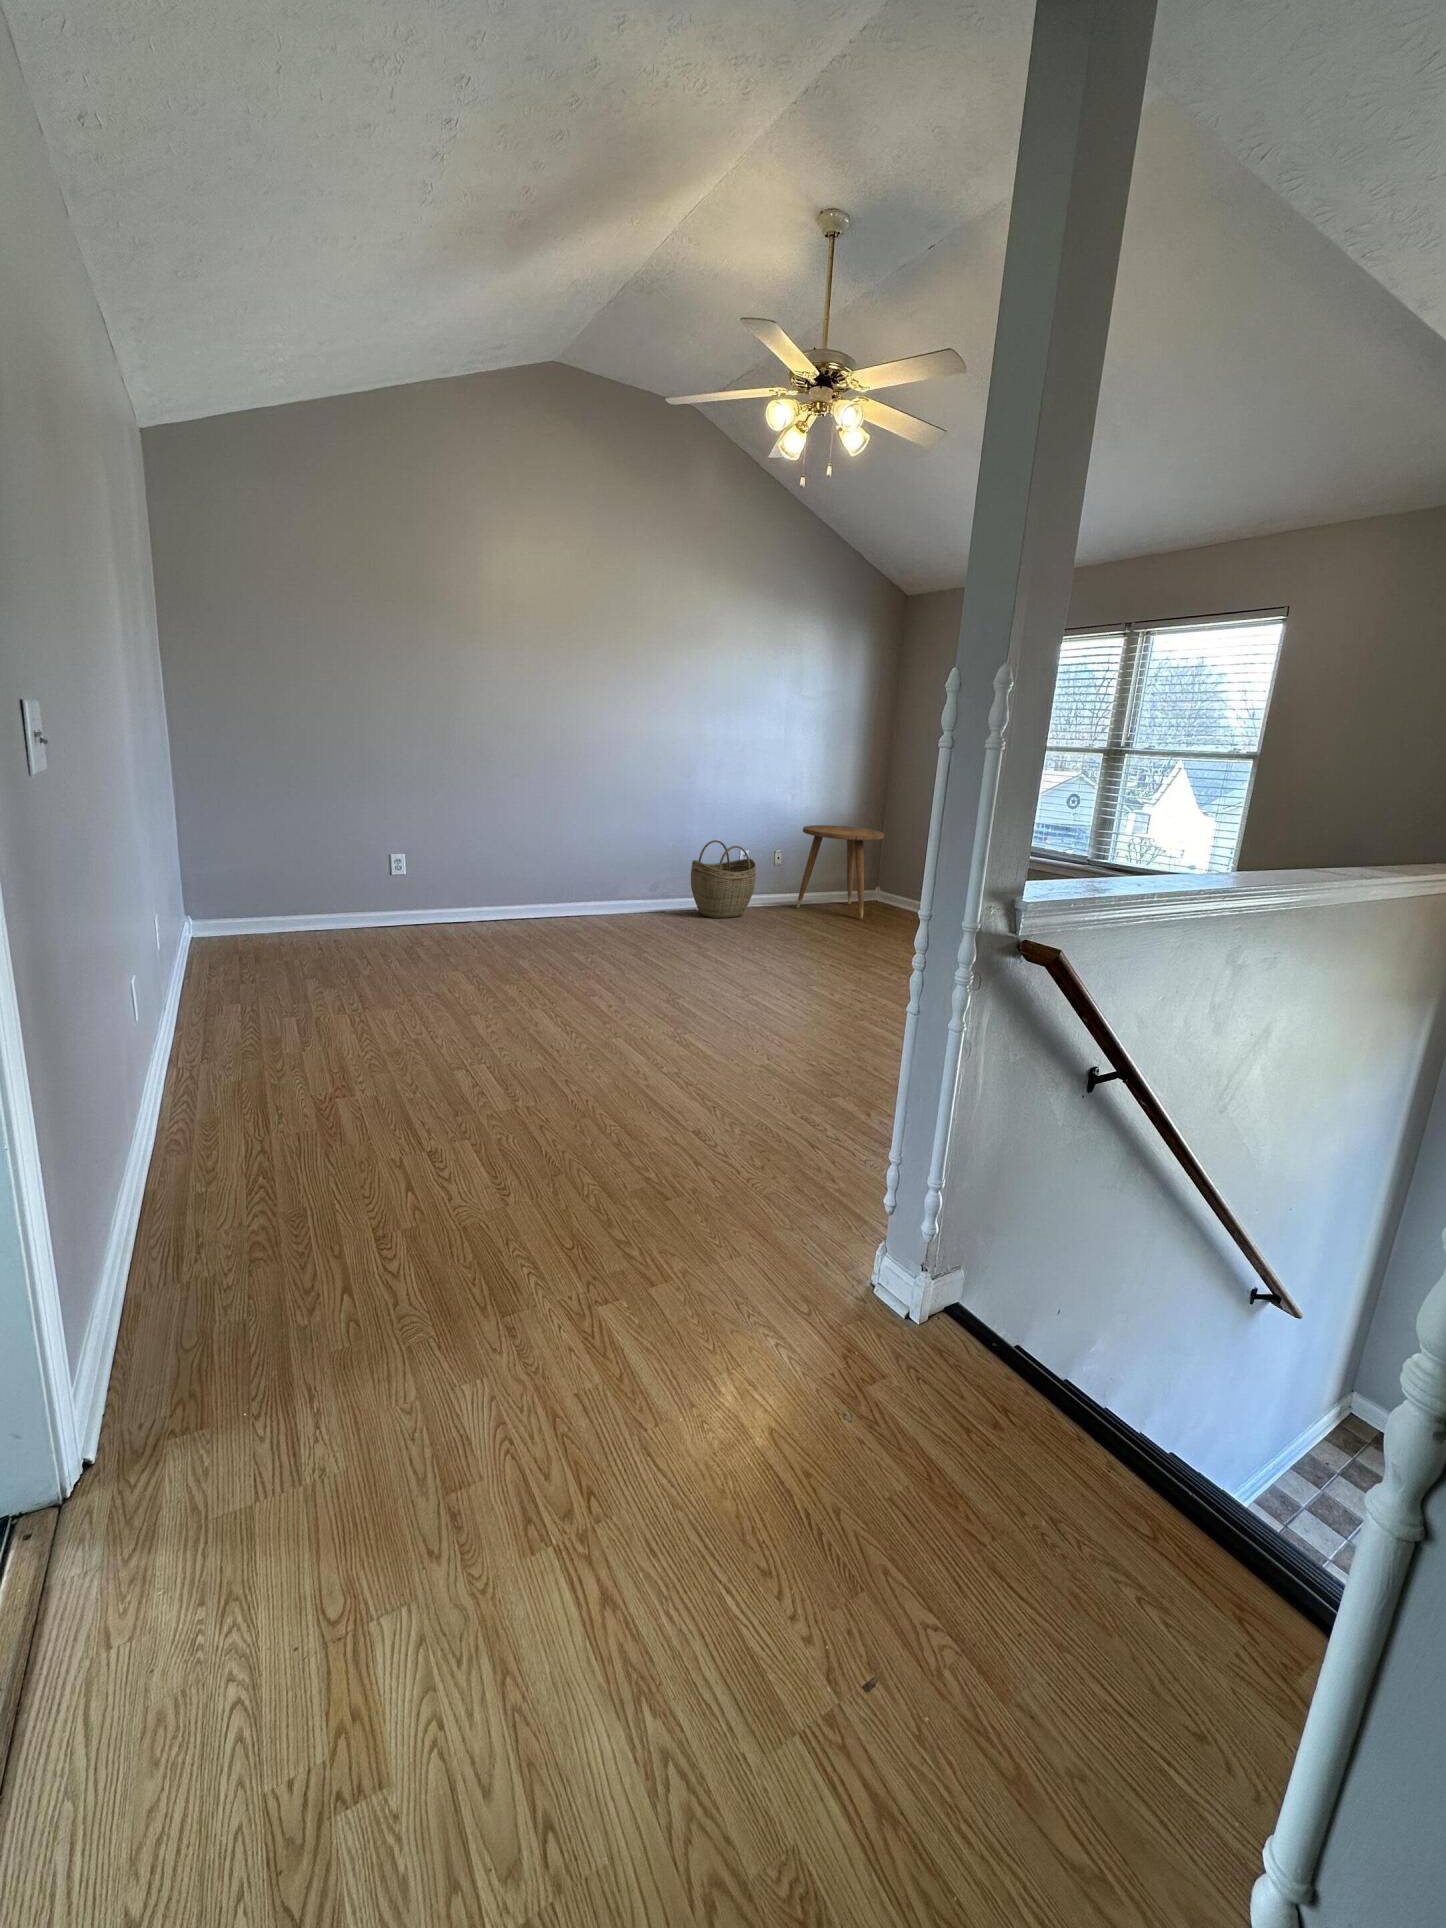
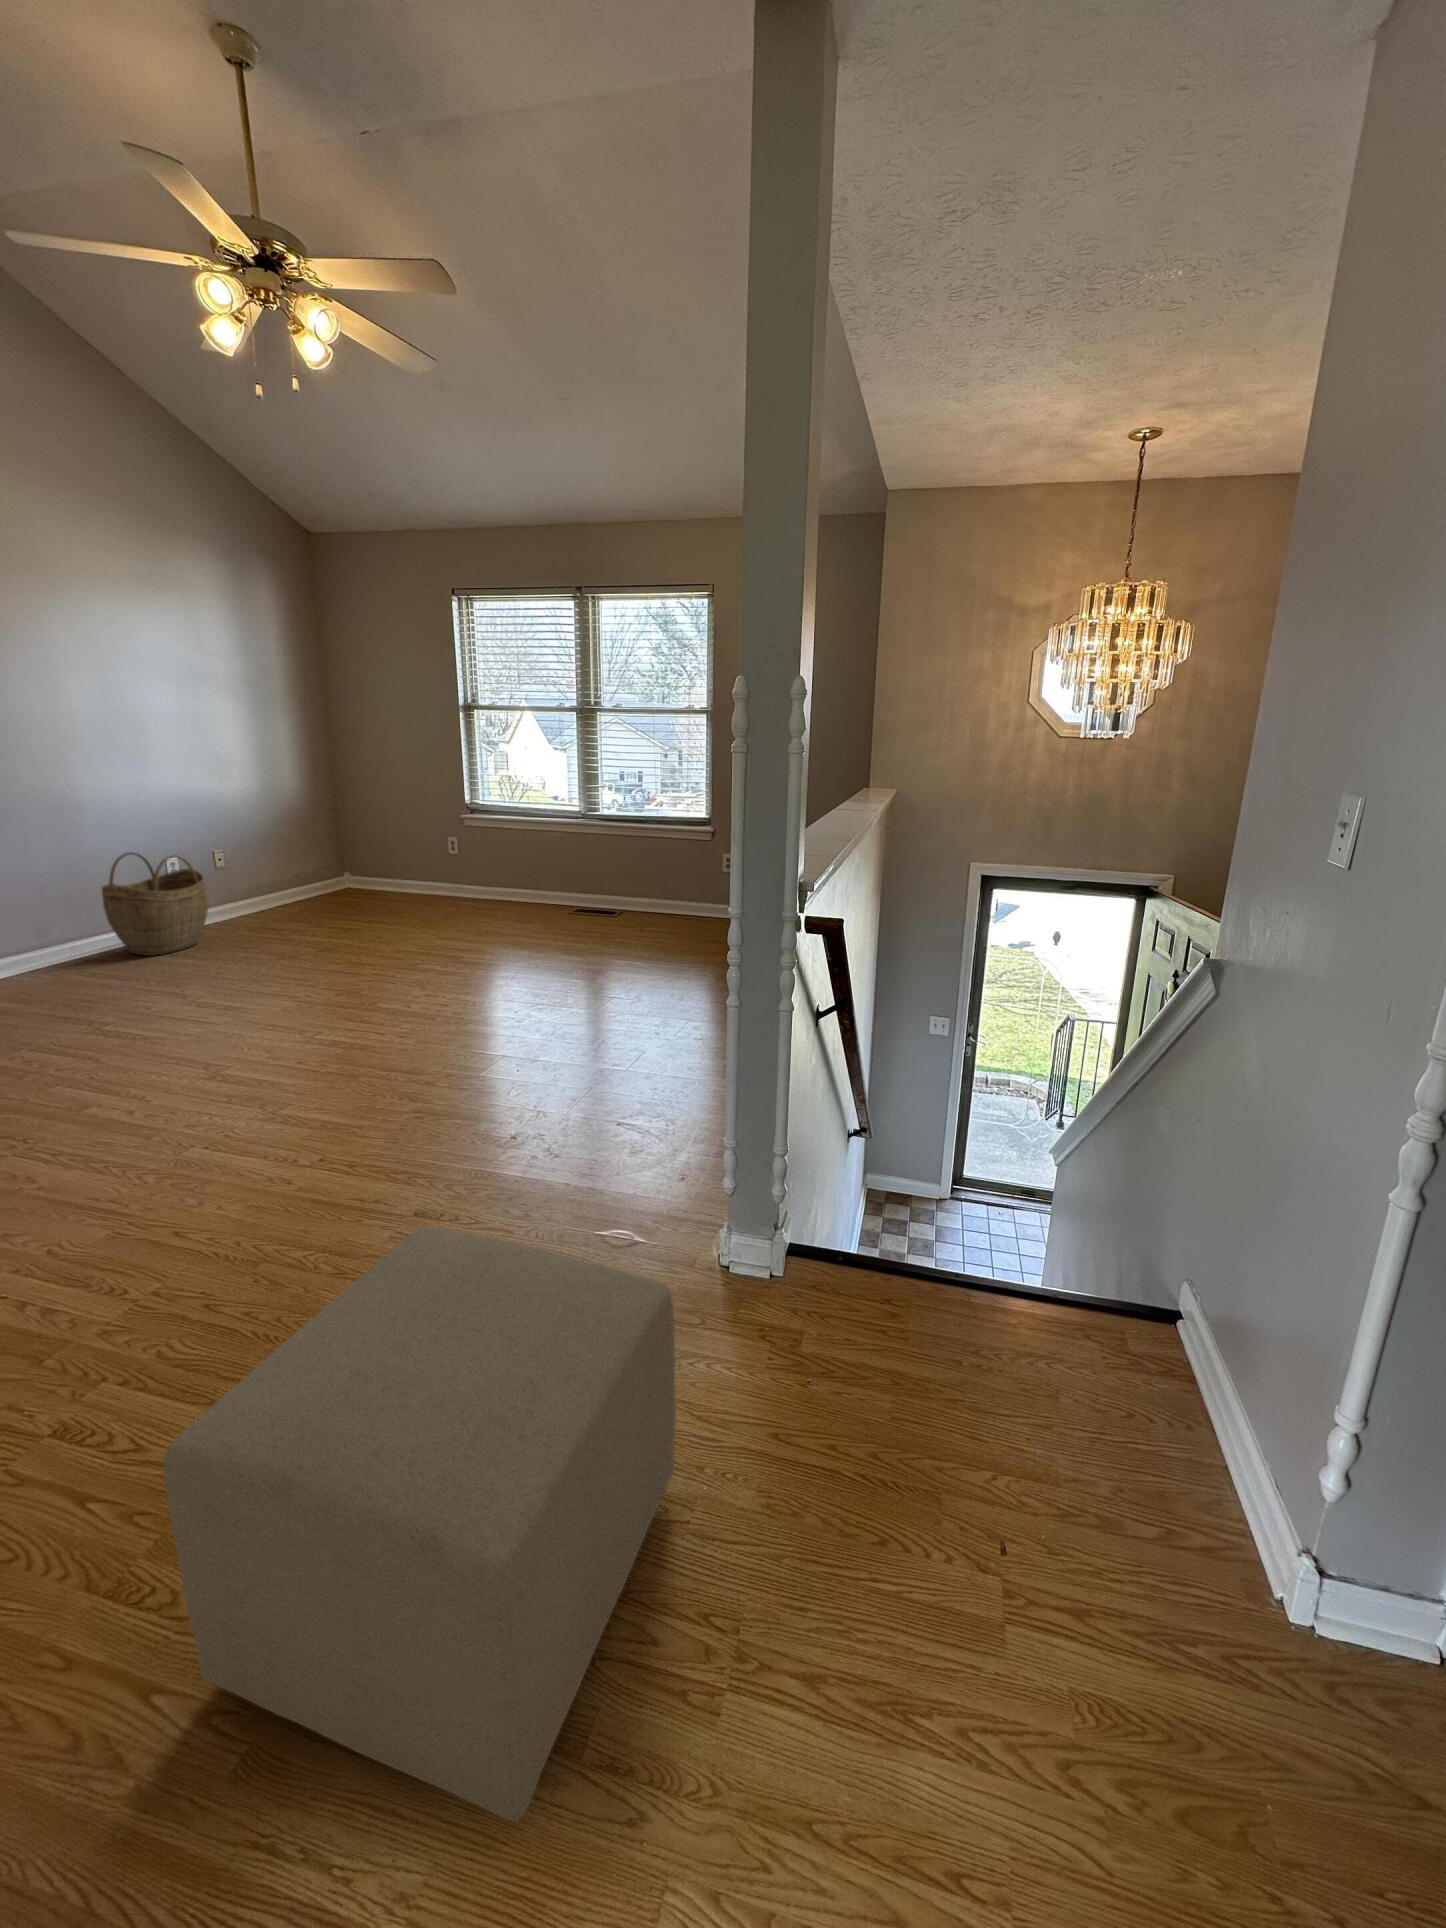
side table: present [797,825,884,919] -> none [247,809,356,917]
ottoman: none [348,1094,672,1483] -> present [163,1226,676,1822]

